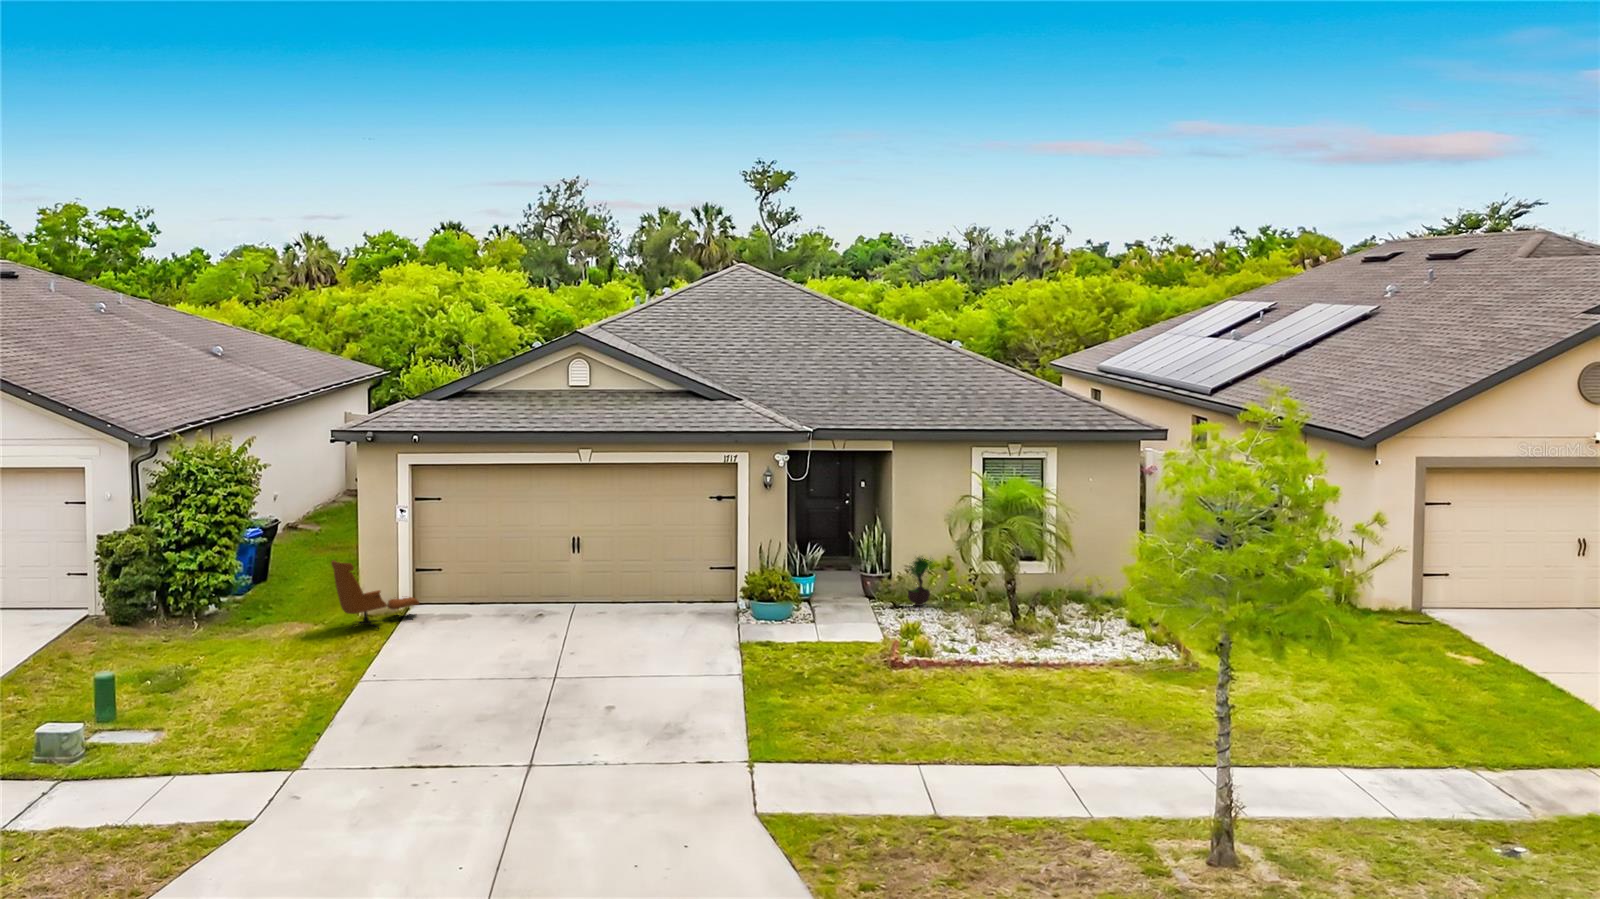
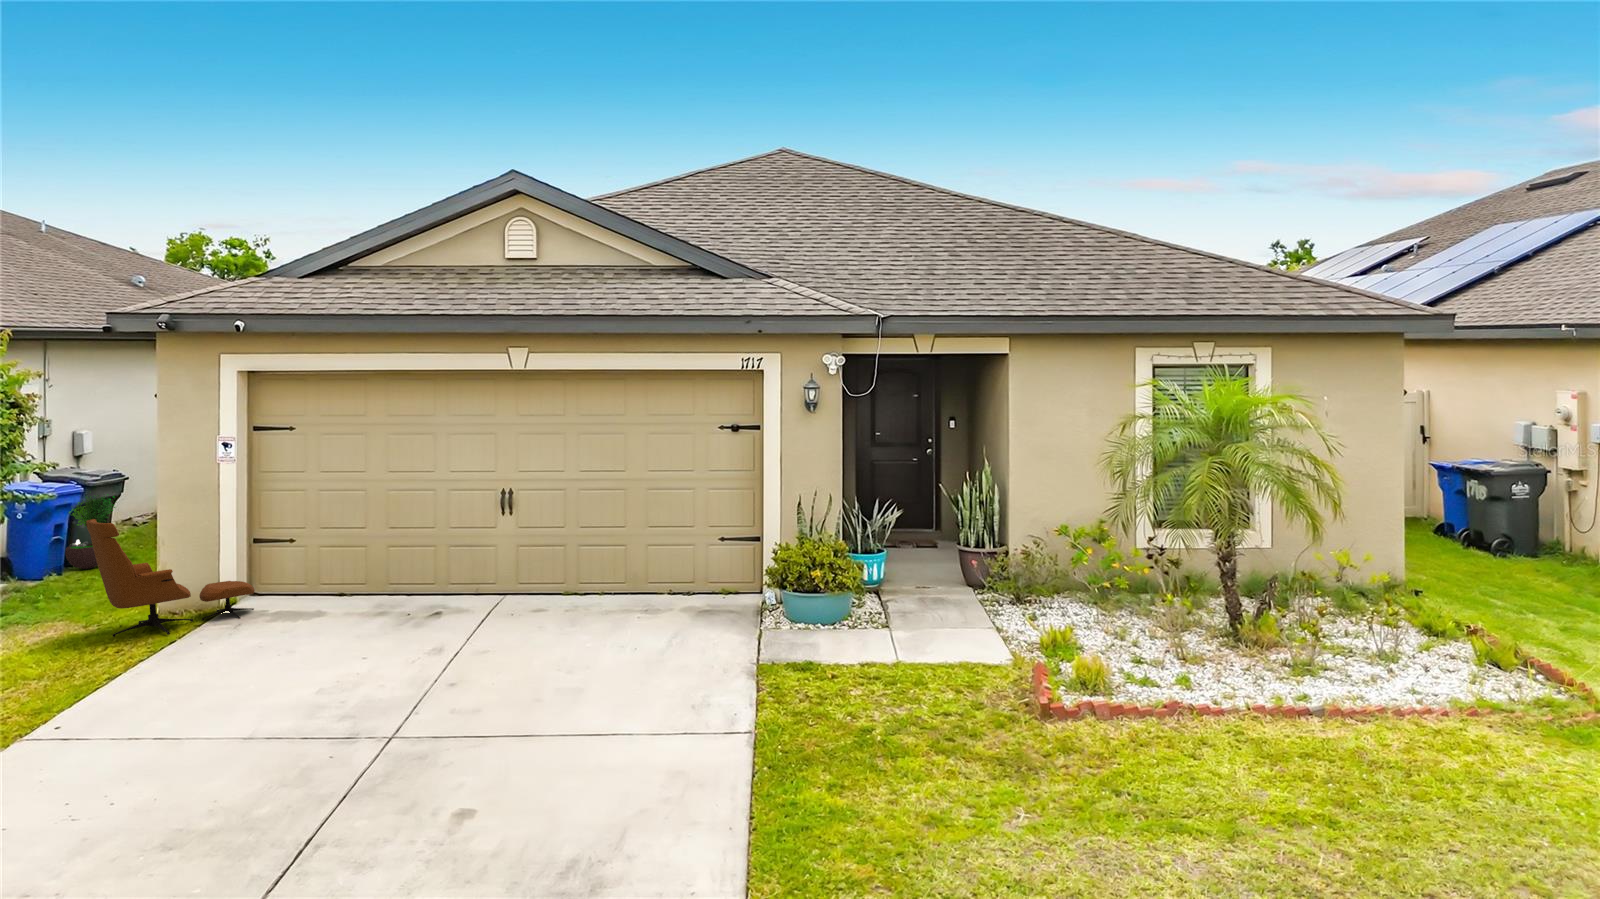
potted tree: present [908,556,933,606] -> present [65,494,115,569]

